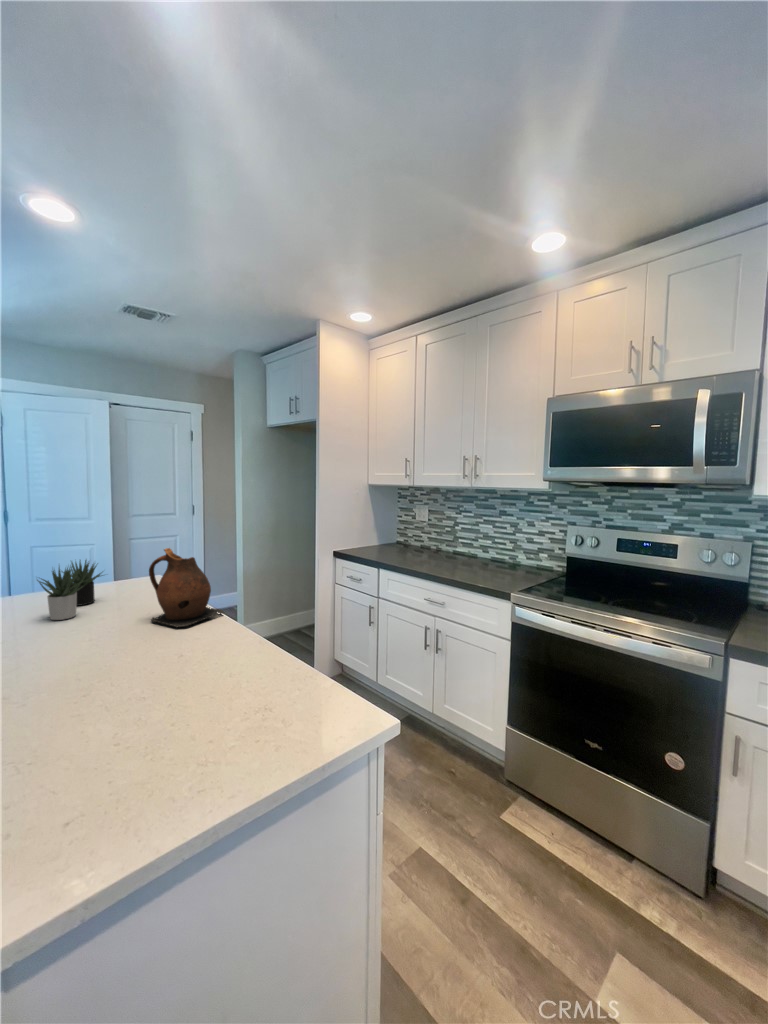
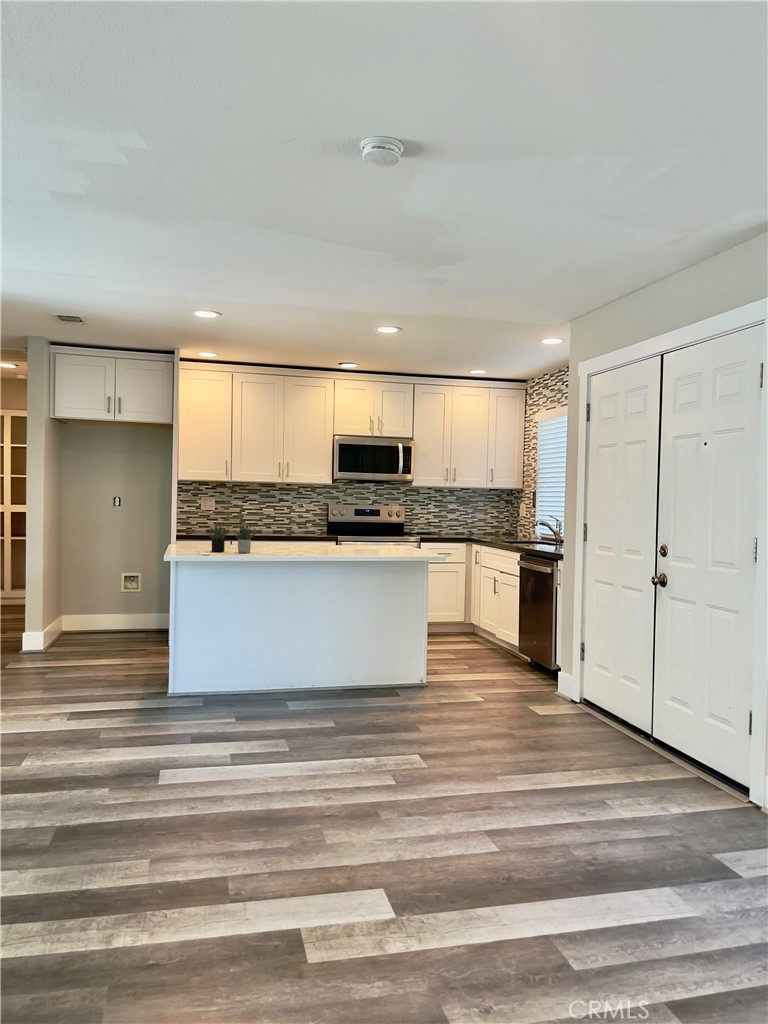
ceramic pitcher: present [149,548,224,628] -> none [262,513,297,550]

